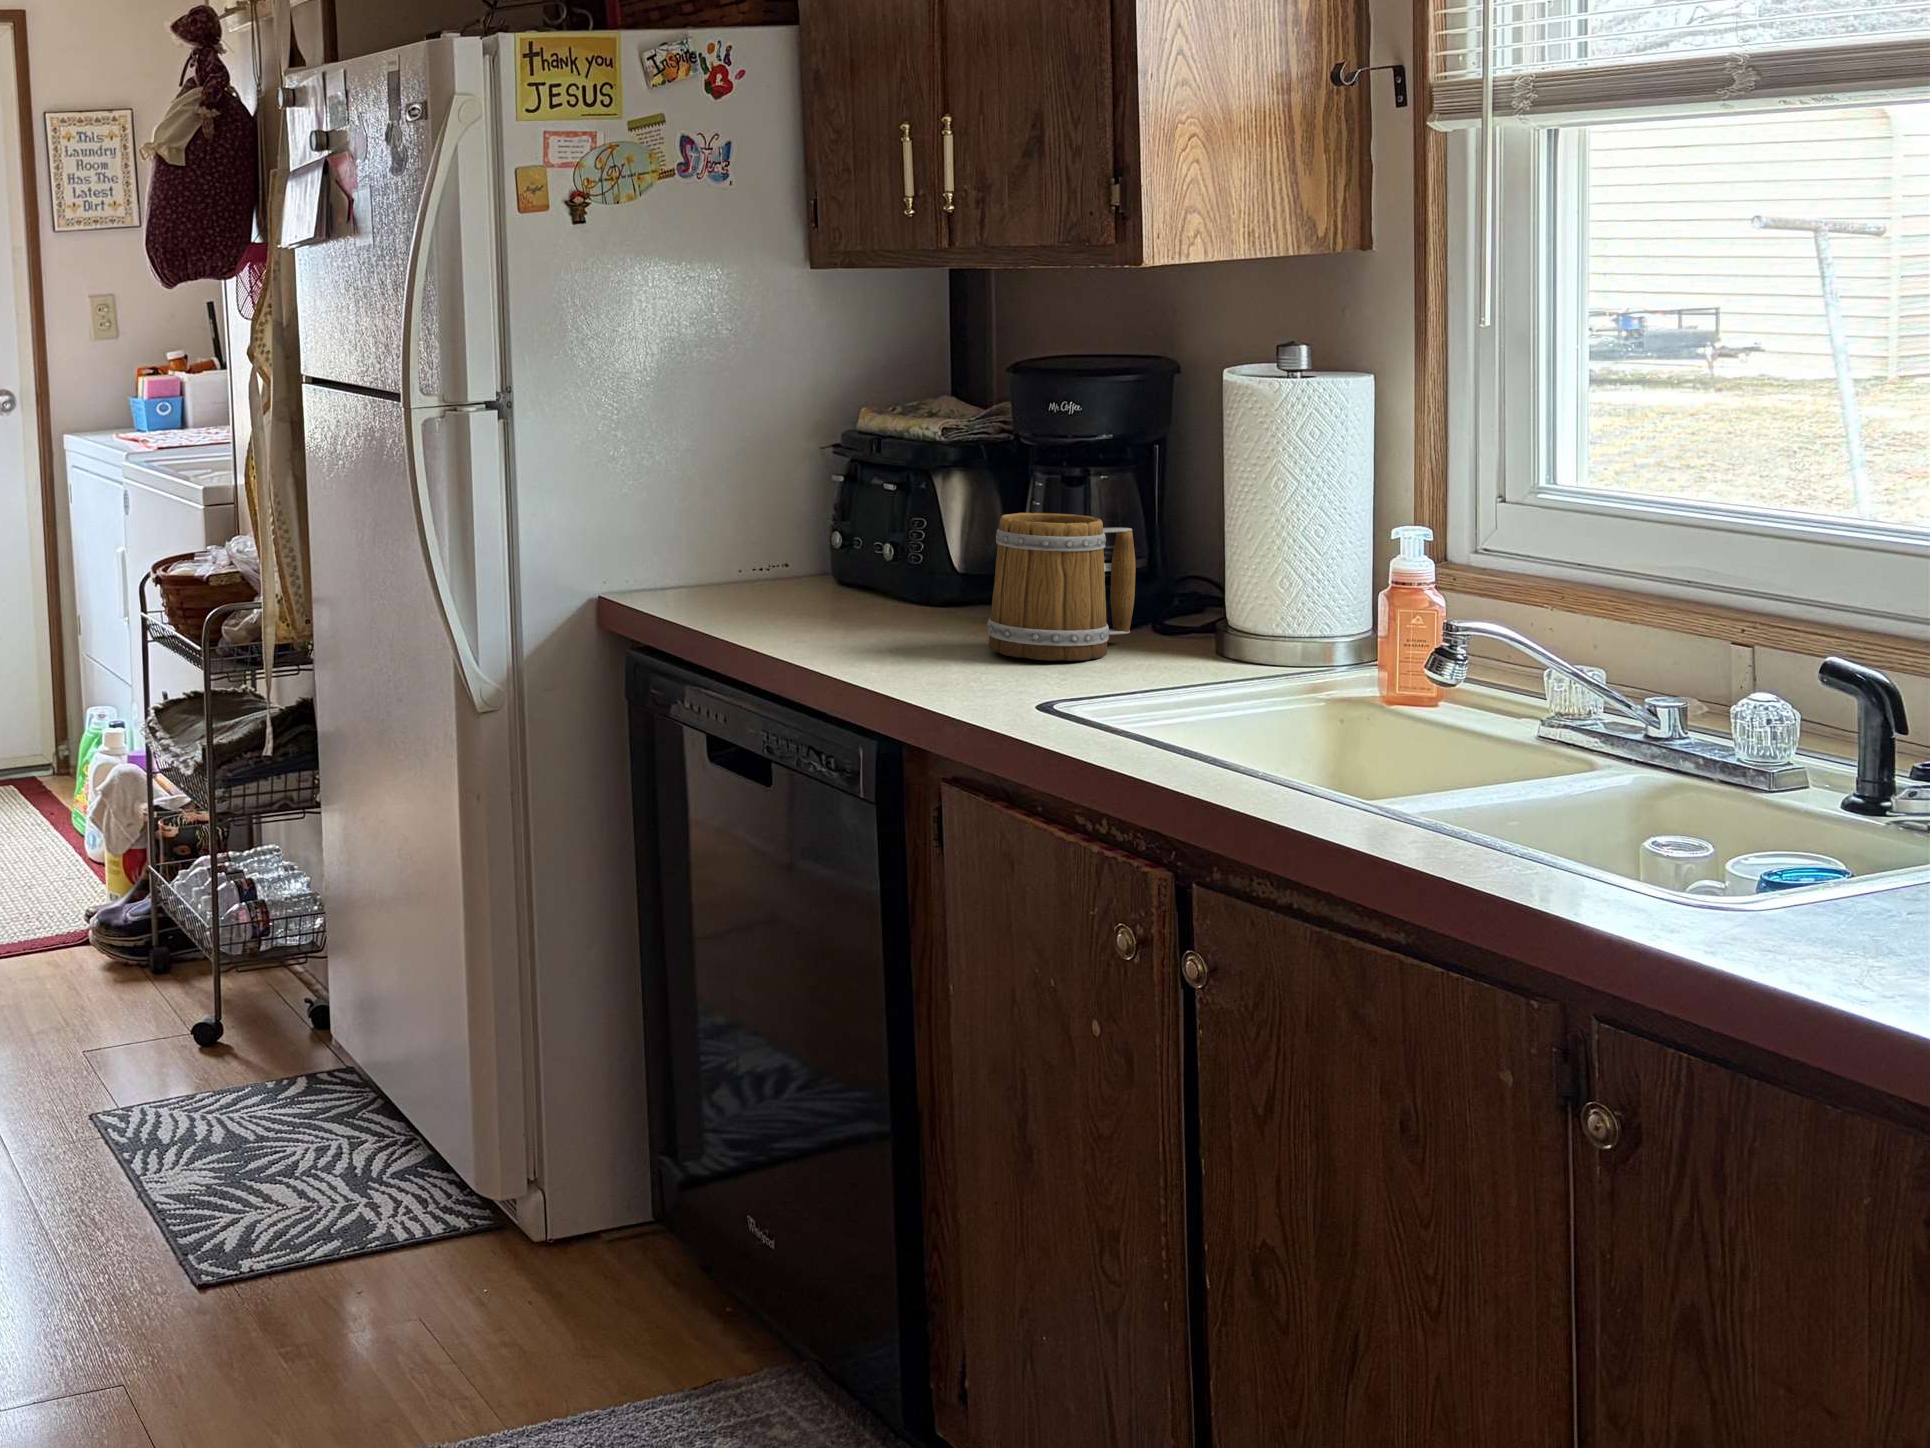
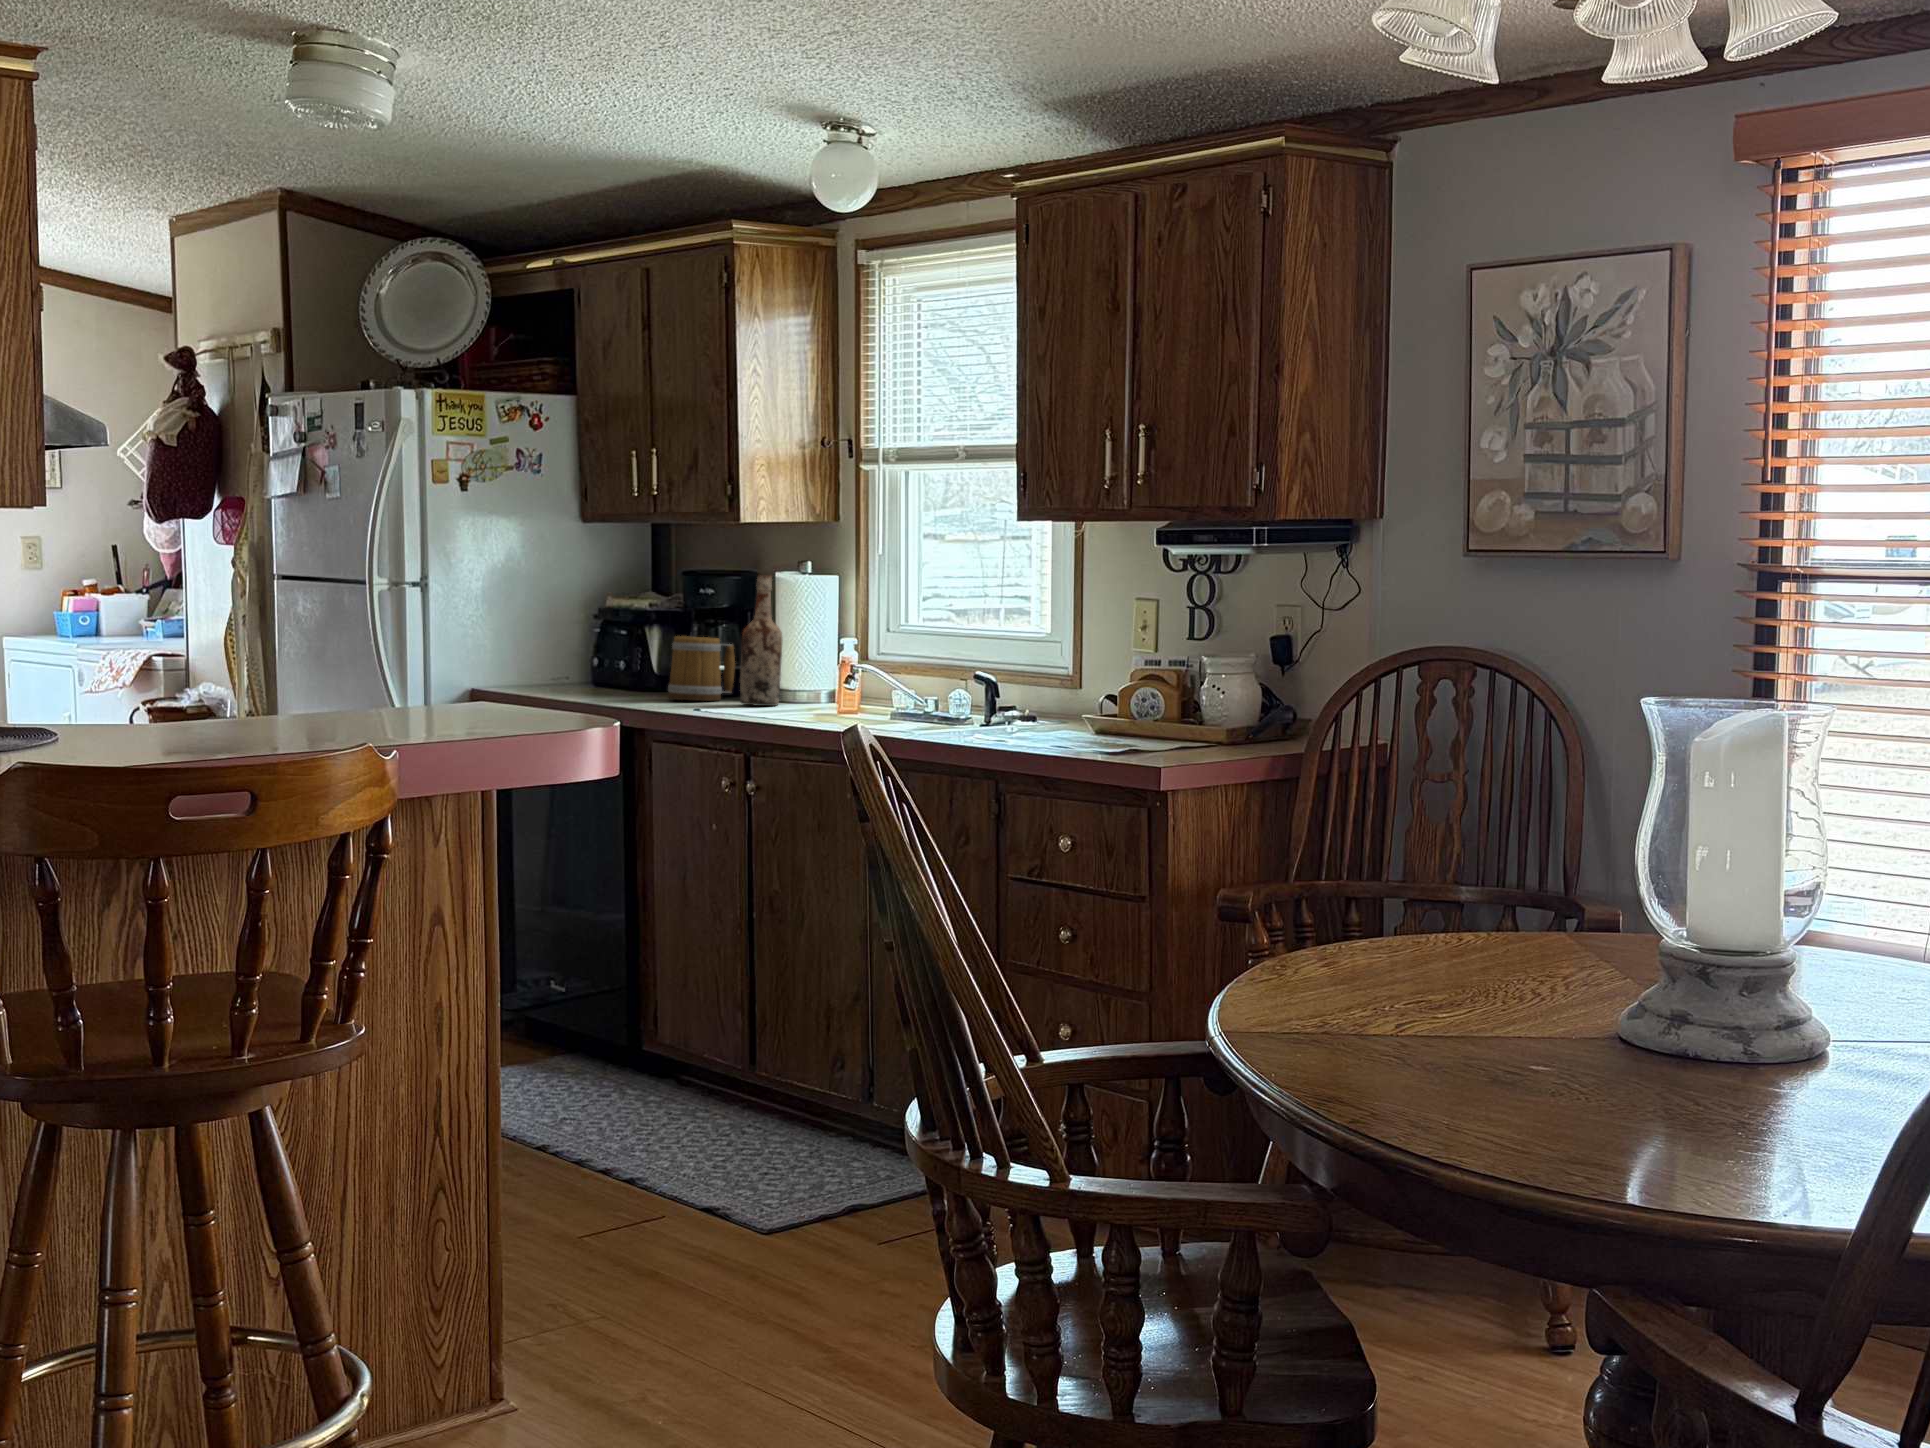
wine bottle: none [1159,389,1262,694] -> present [740,575,782,706]

